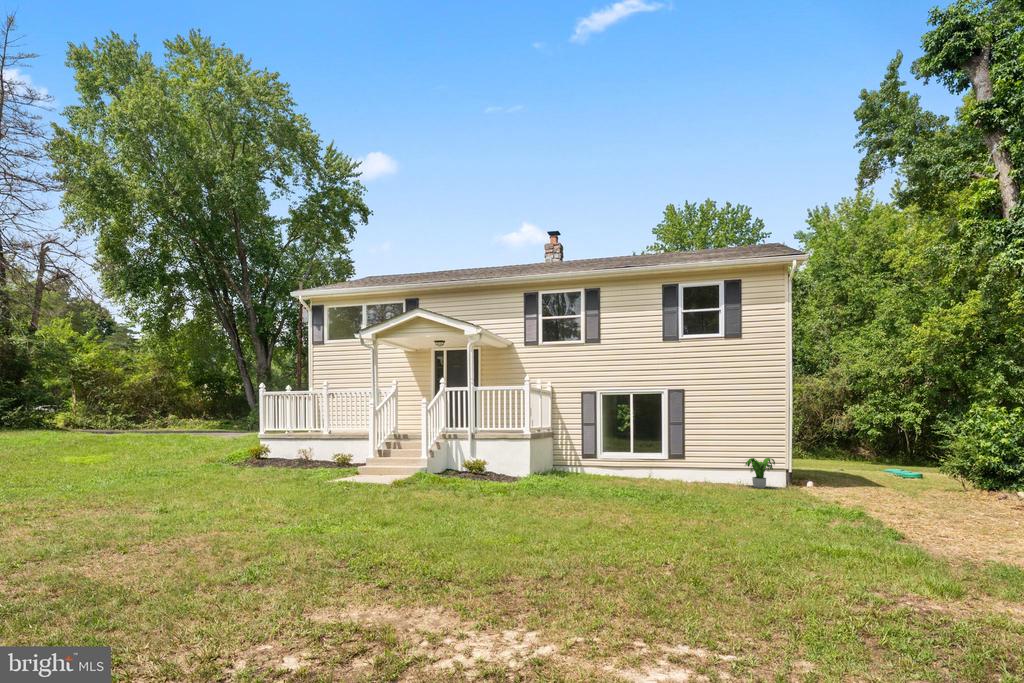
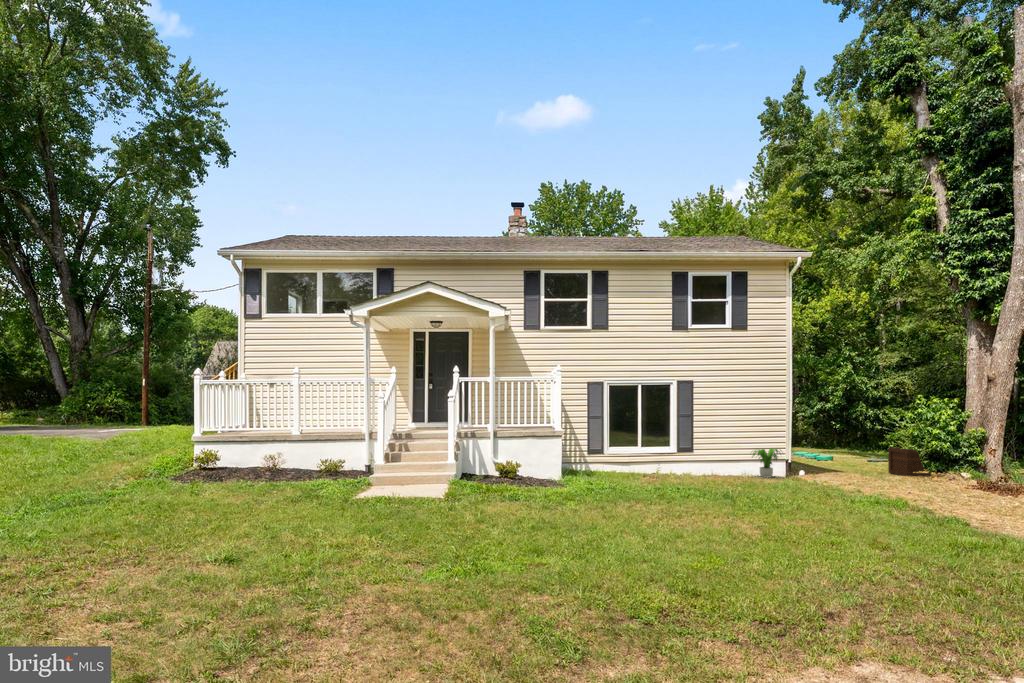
wooden crate: none [931,461,982,496] -> present [888,447,931,476]

